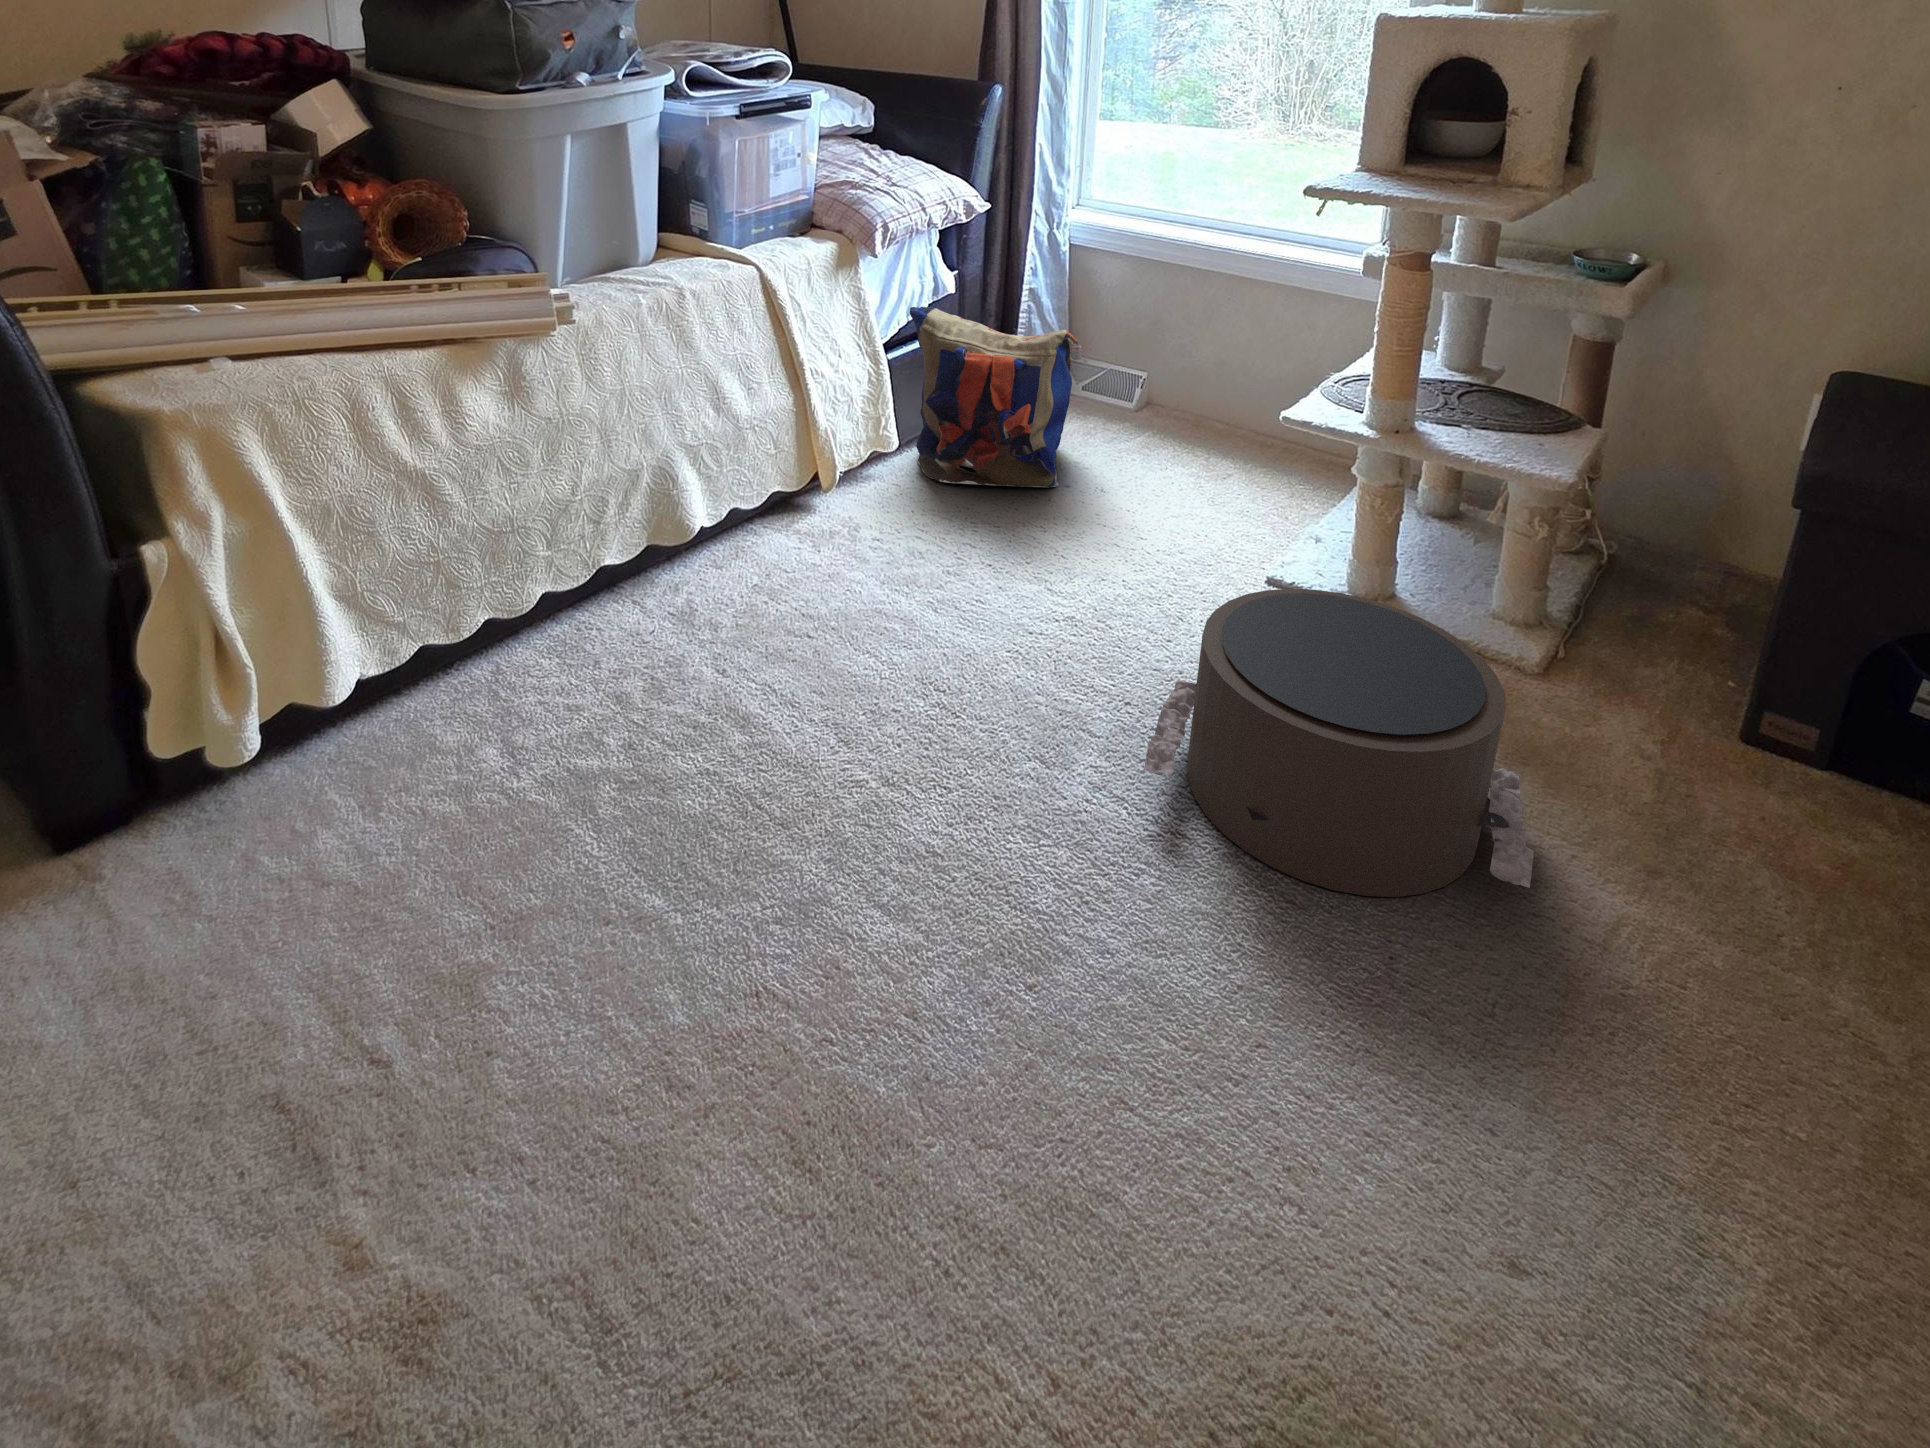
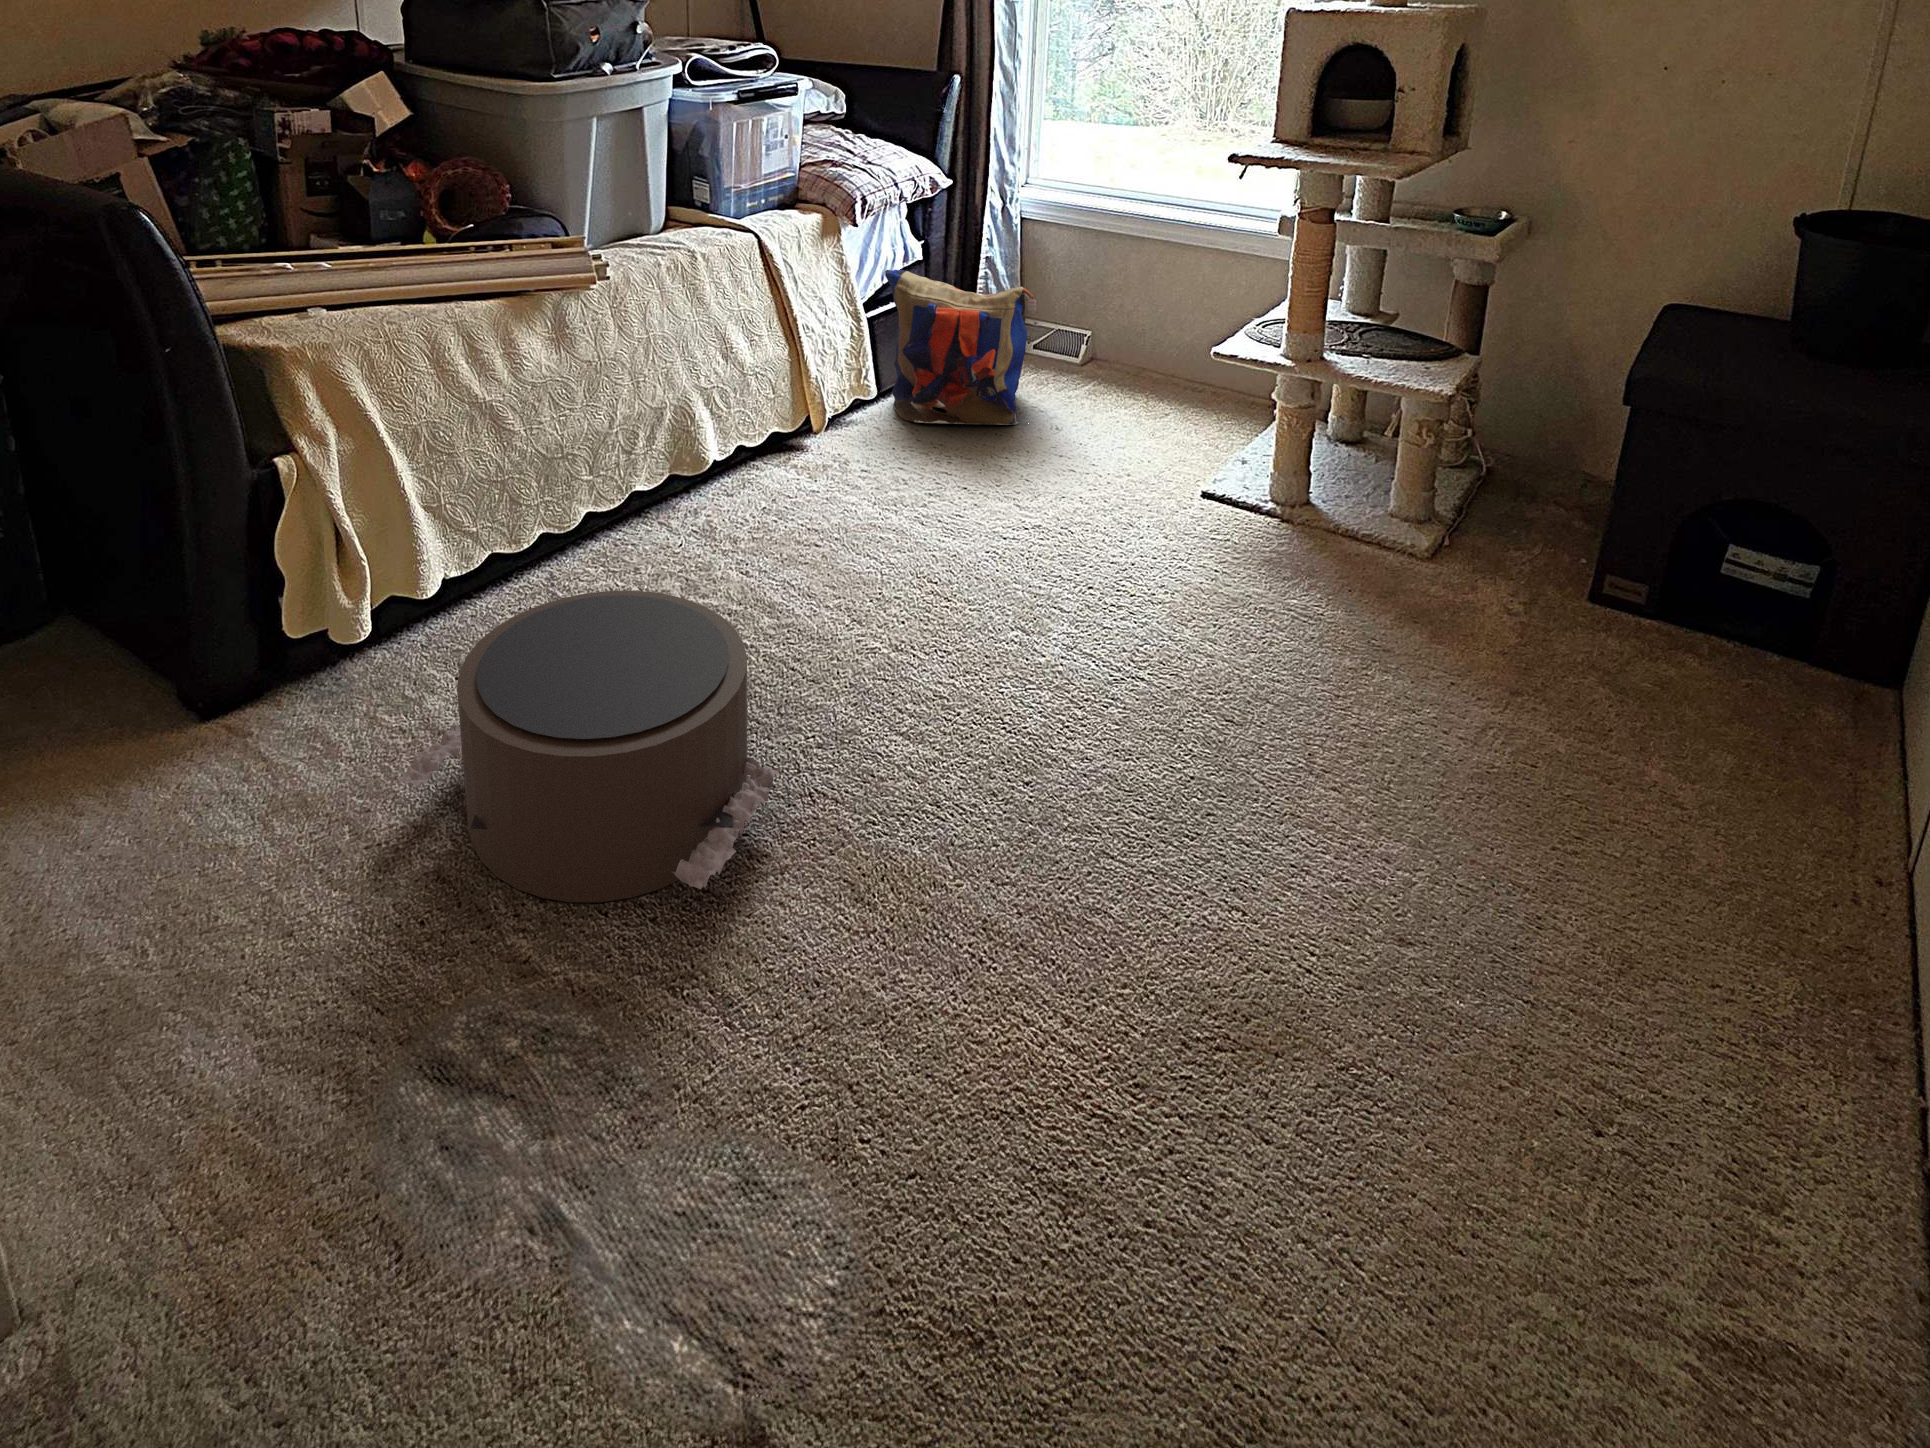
pouf: present [1144,589,1534,897] -> present [399,591,781,902]

